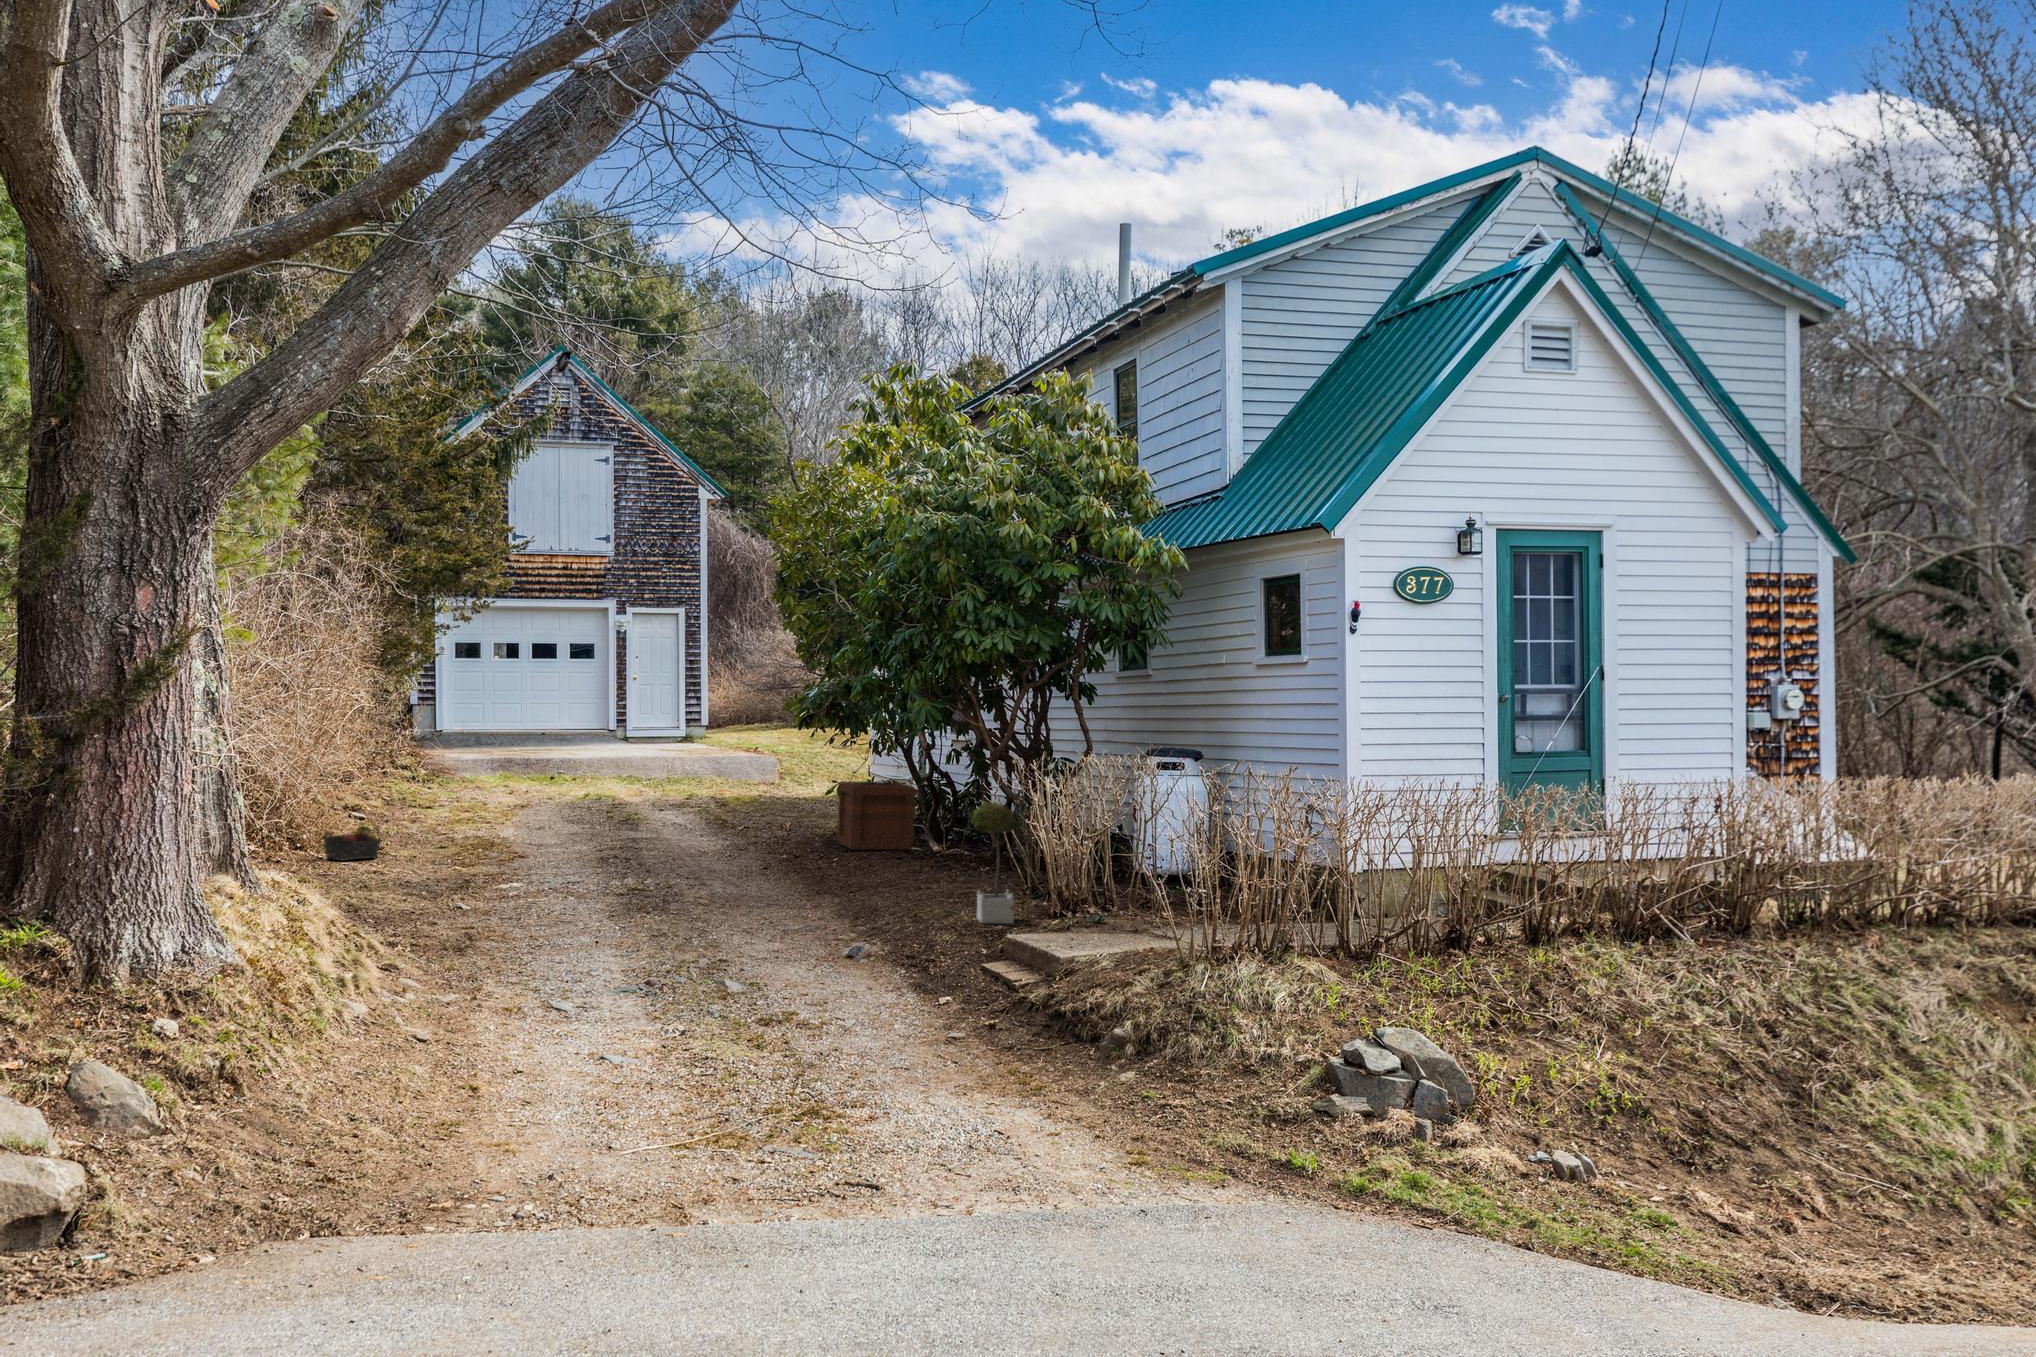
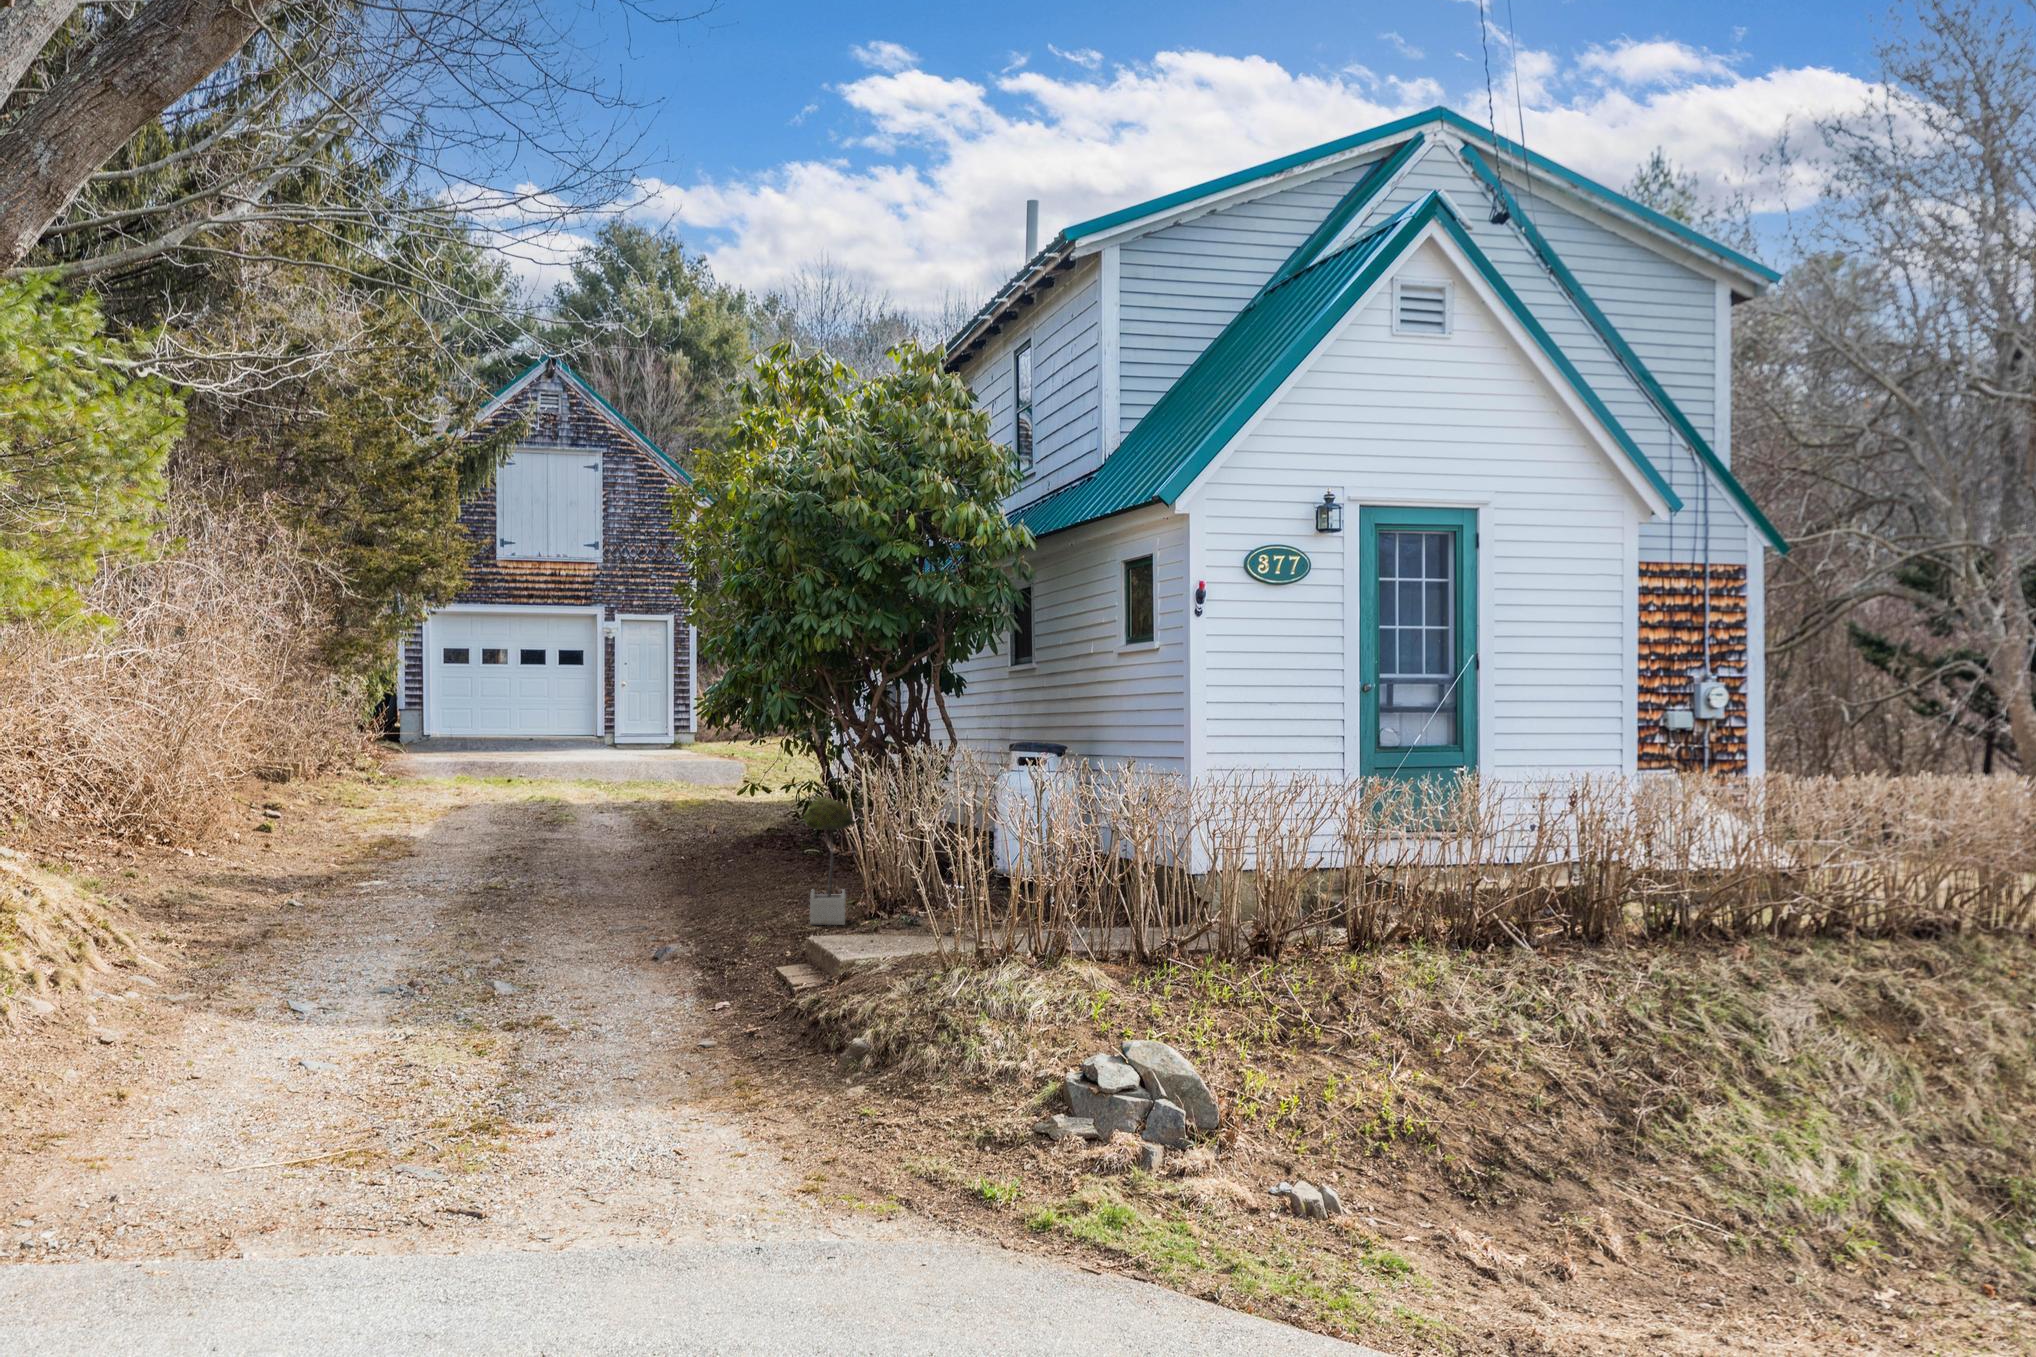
wooden crate: present [837,781,916,850] -> none [738,780,813,850]
basket: present [324,826,381,861] -> none [201,821,262,856]

